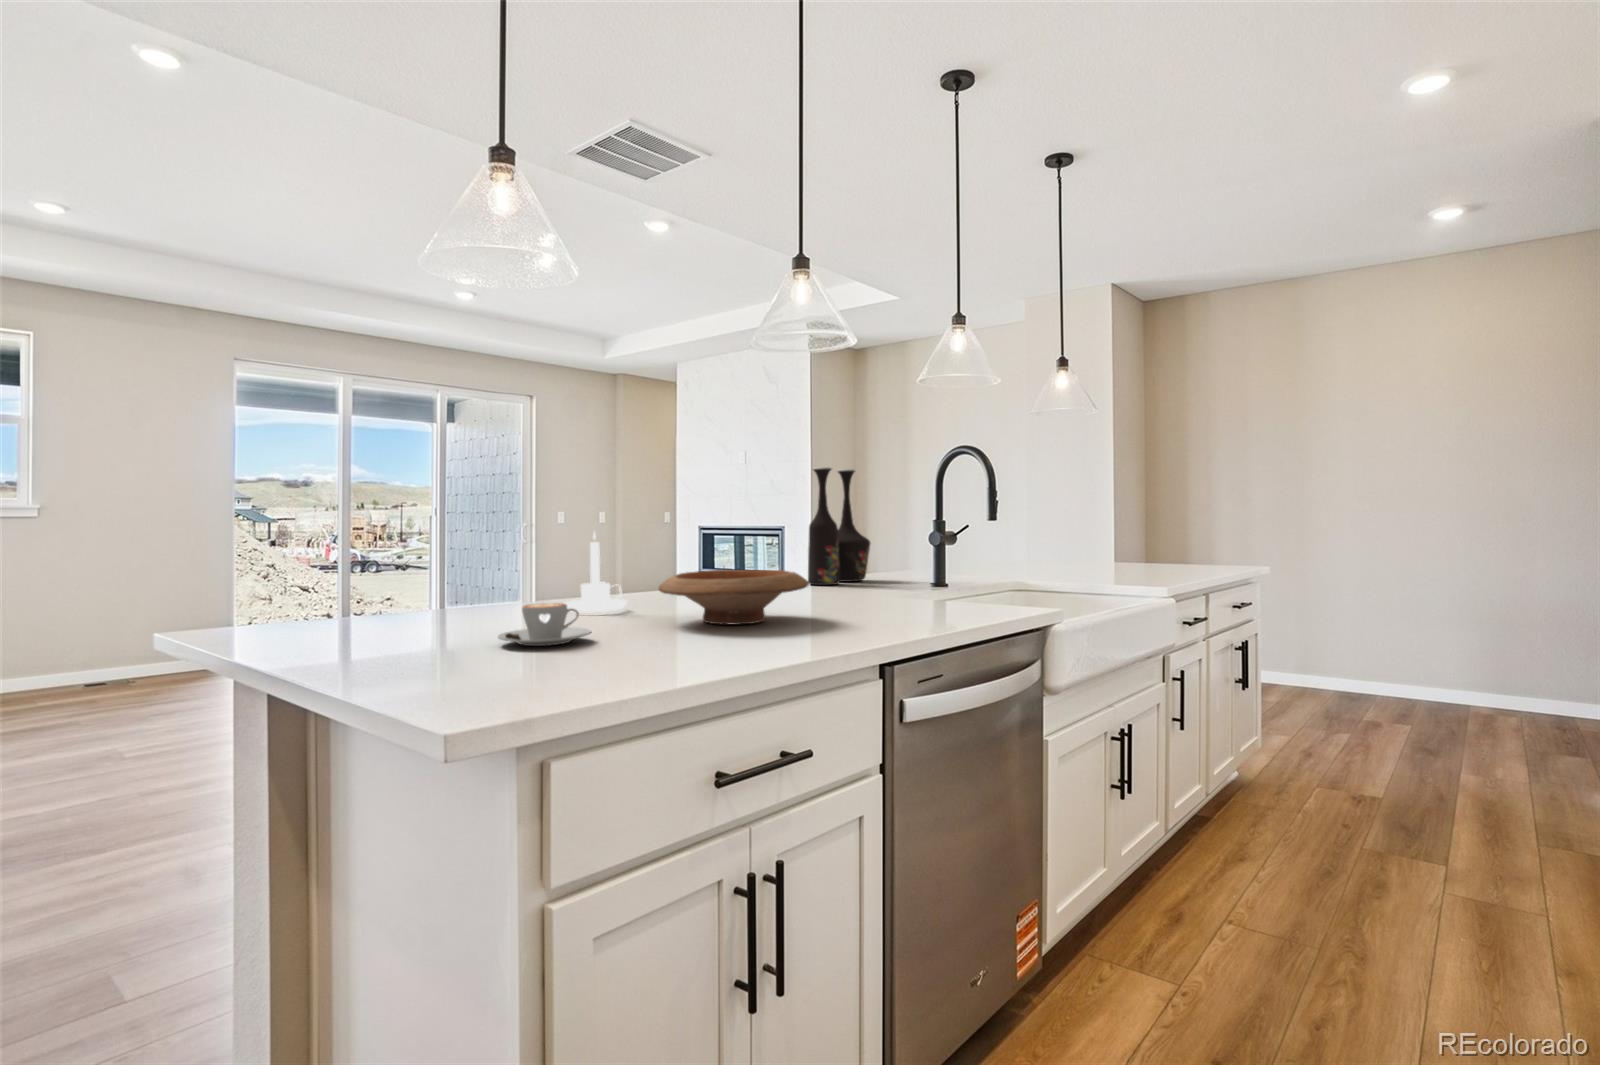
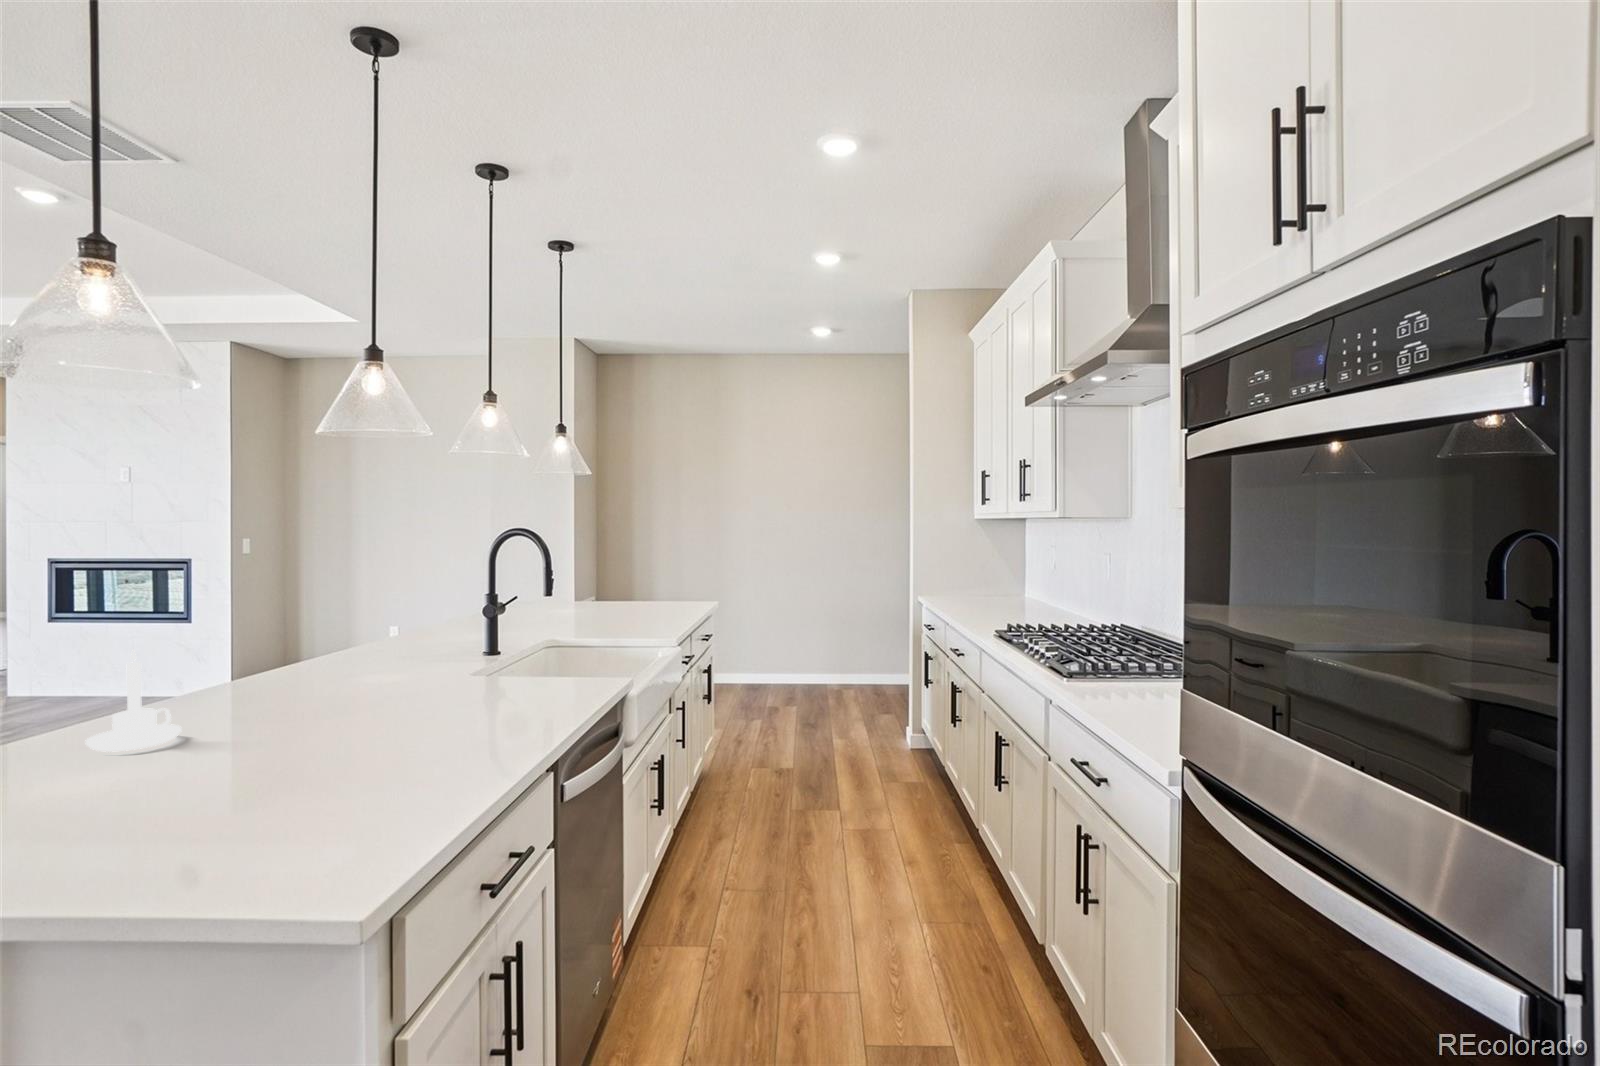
vase: present [808,467,870,585] -> none [352,542,417,666]
wooden bowl: present [659,570,809,625] -> none [260,676,435,745]
coffee cup: present [498,603,591,646] -> none [88,760,221,821]

